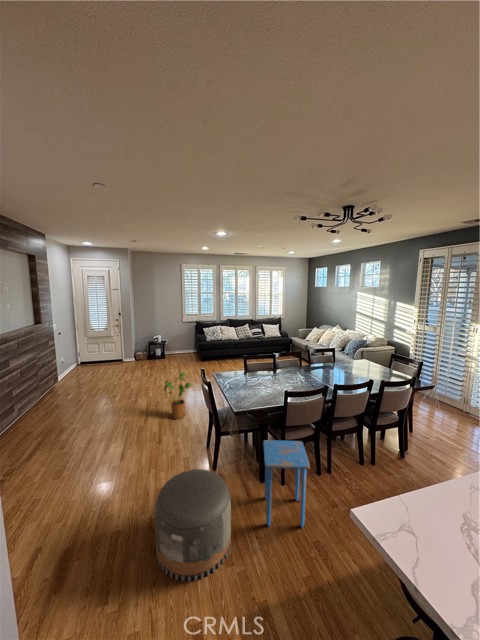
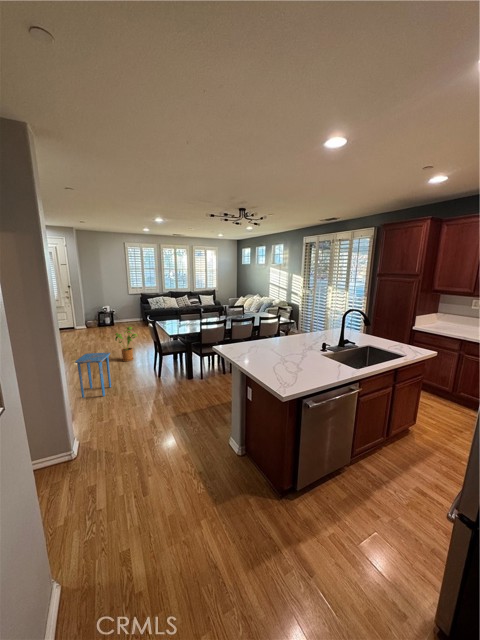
side table: present [263,440,310,527] -> present [75,353,111,398]
pouf: present [155,469,231,582] -> none [114,373,162,424]

